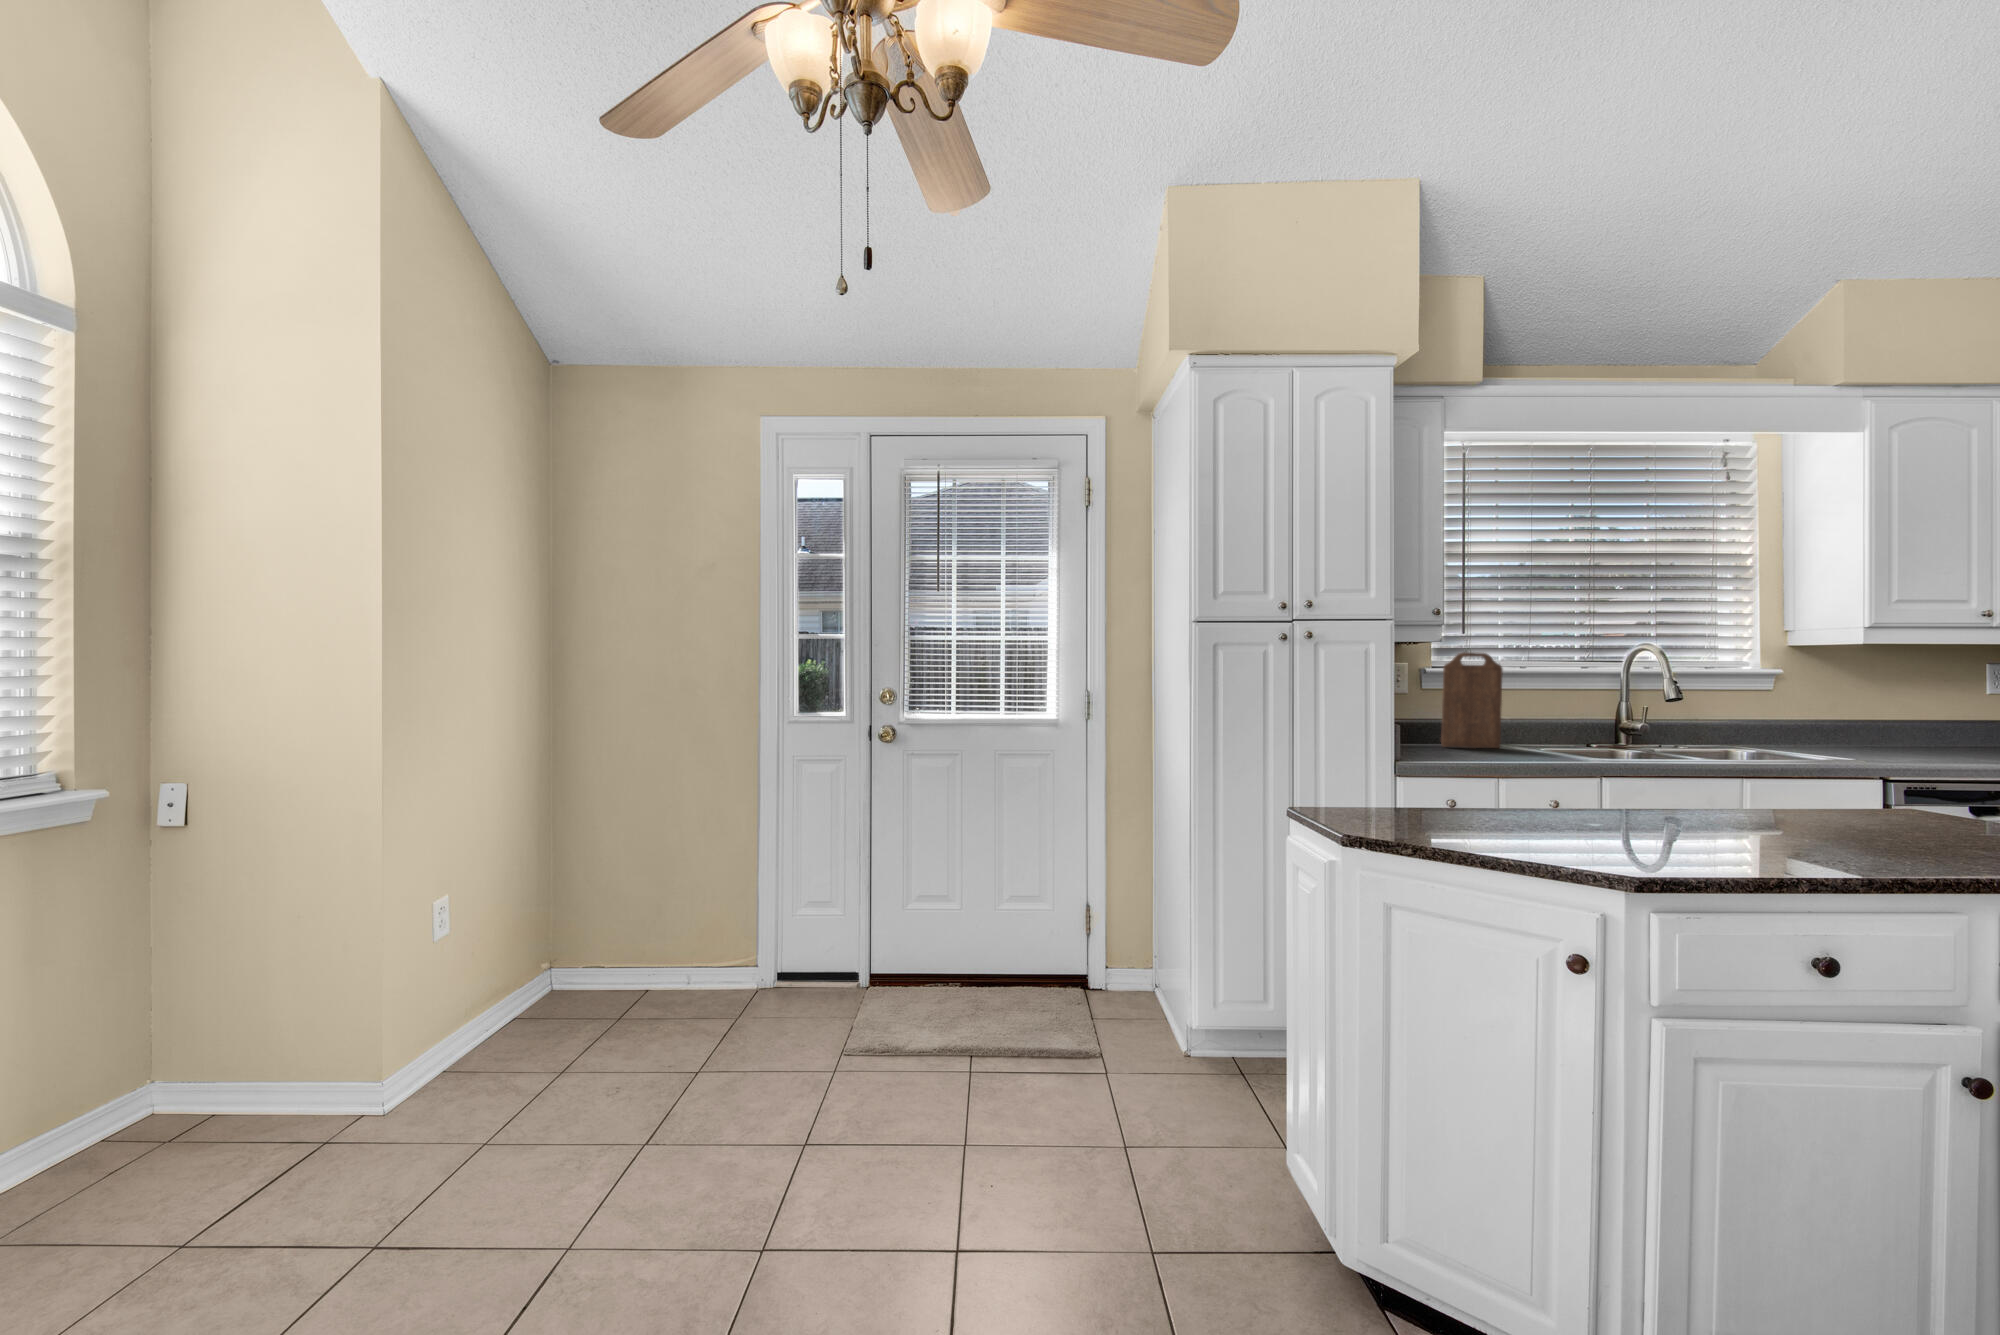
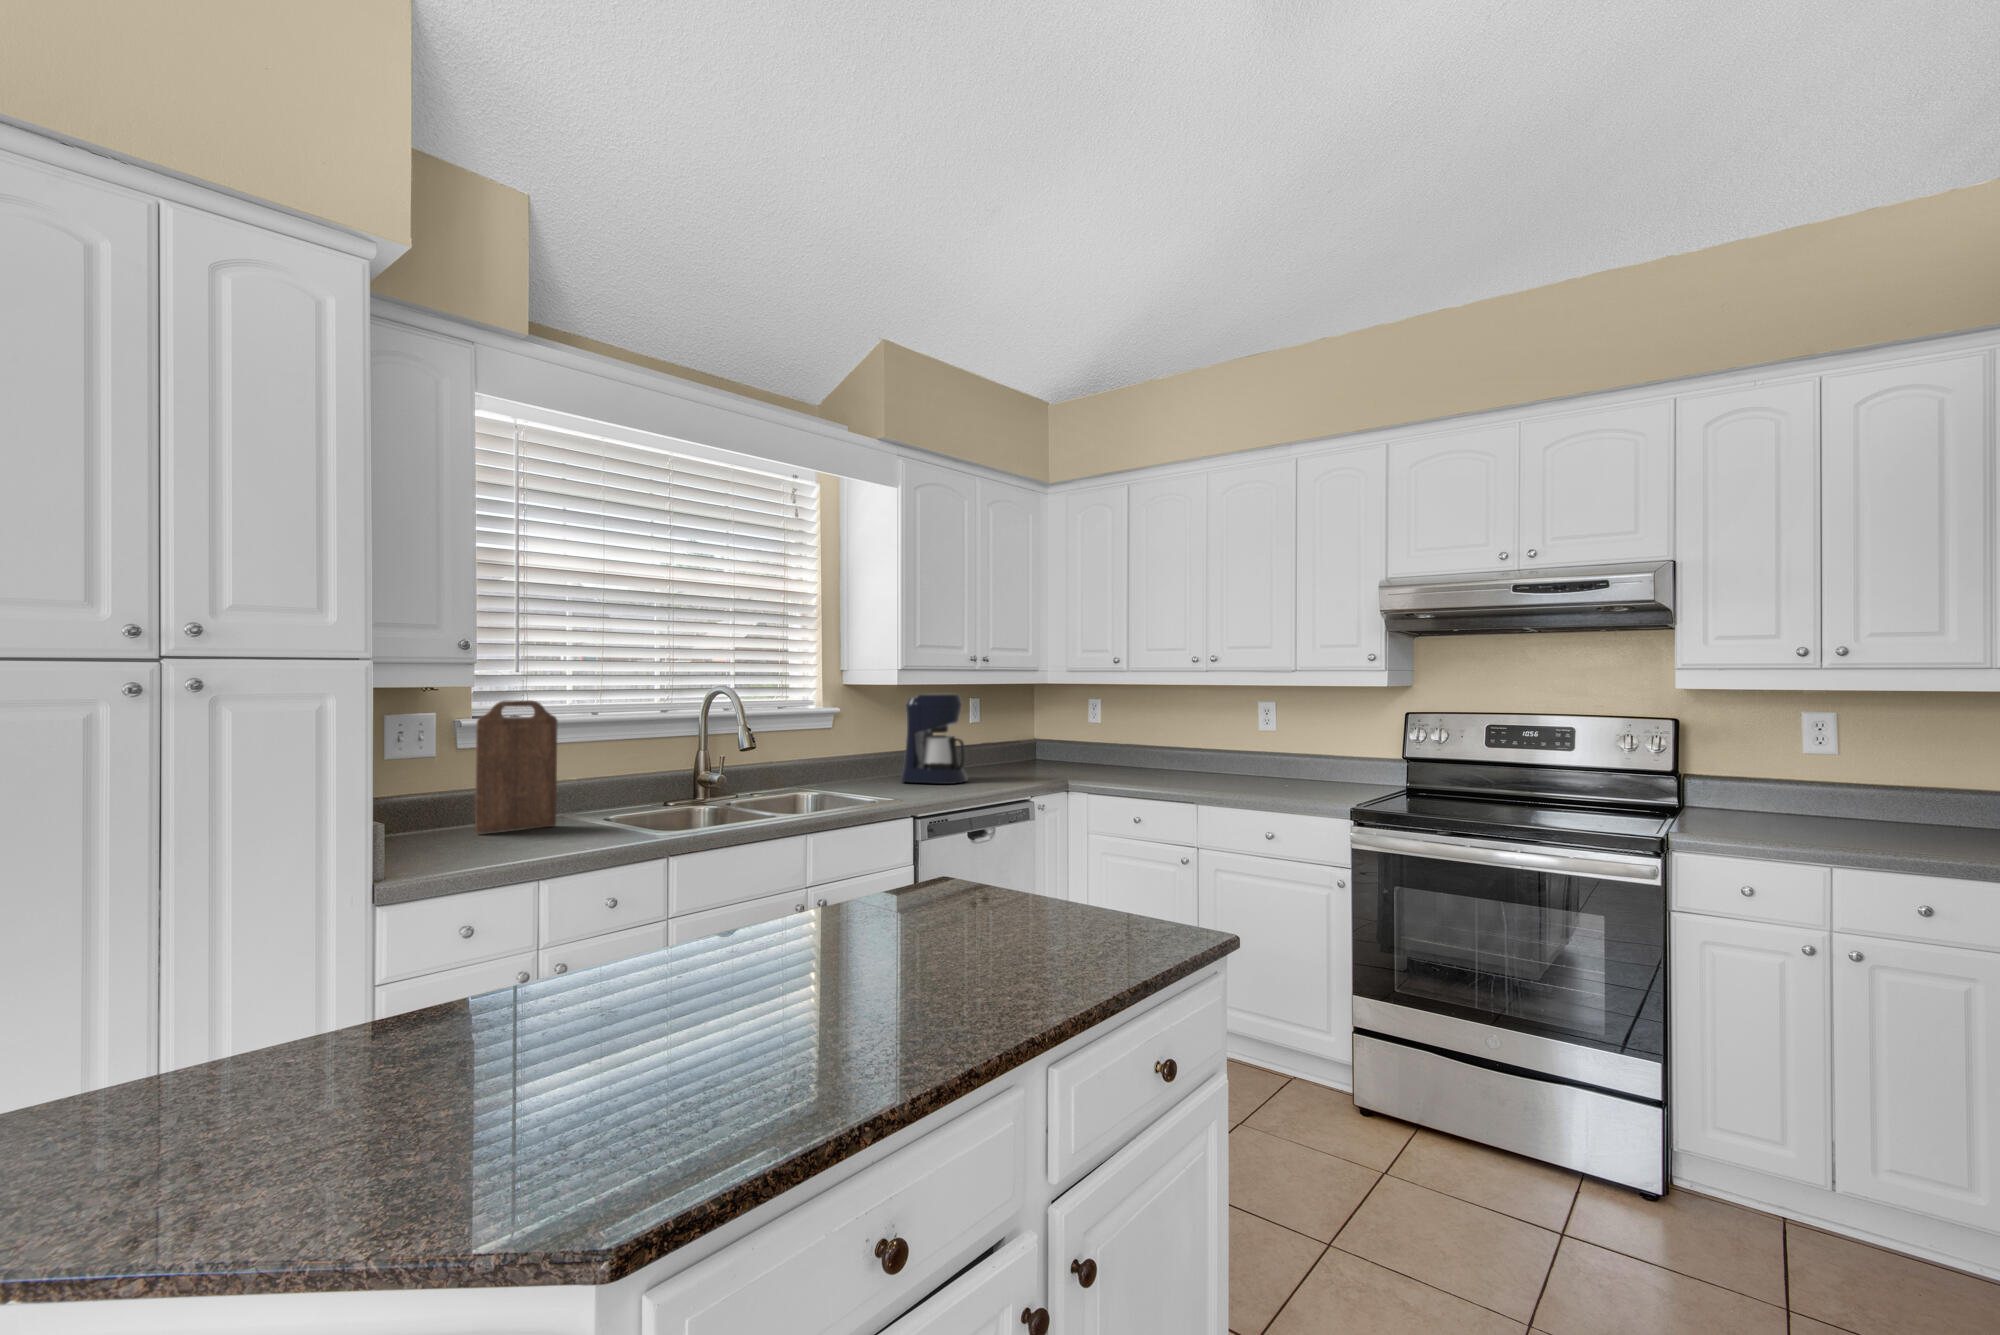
coffee maker: none [1862,657,1967,755] -> present [901,694,968,784]

